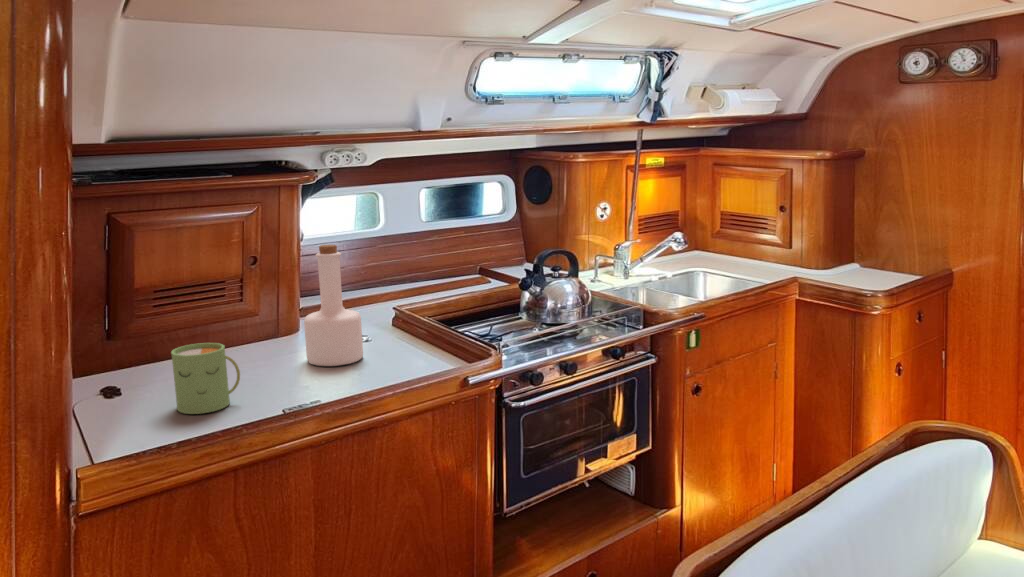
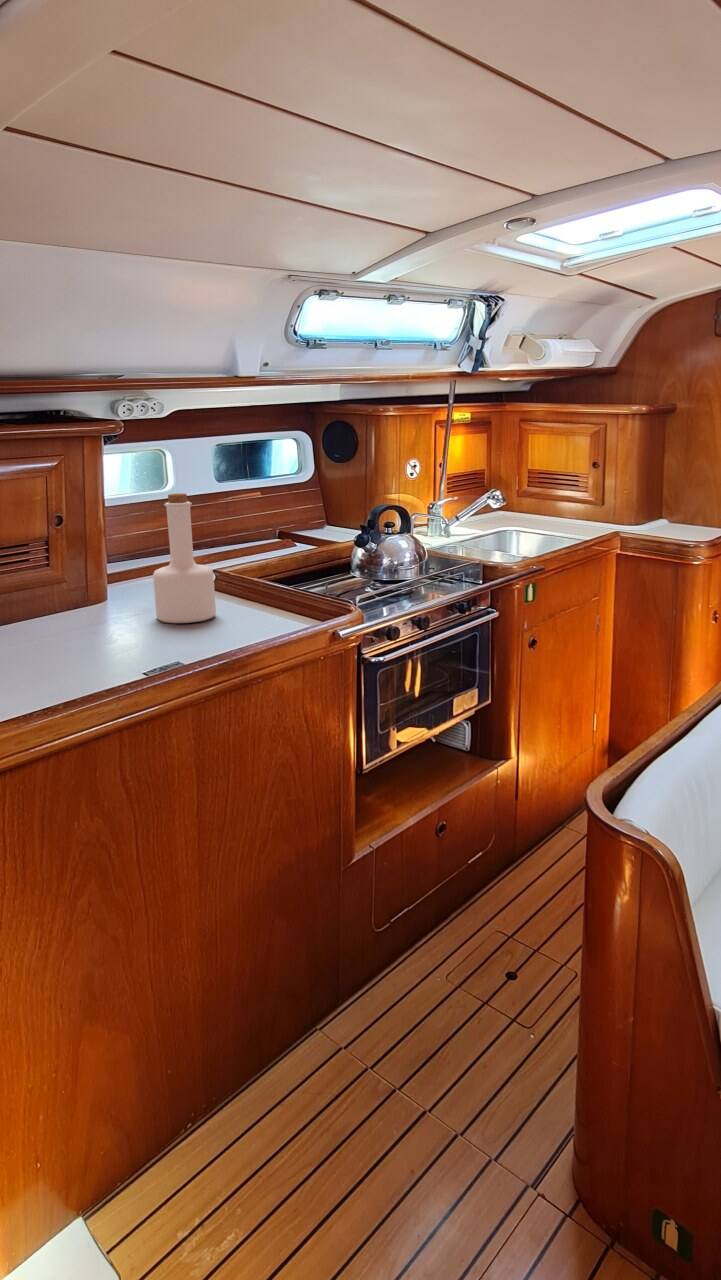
mug: present [171,343,240,414] -> none [39,595,111,669]

